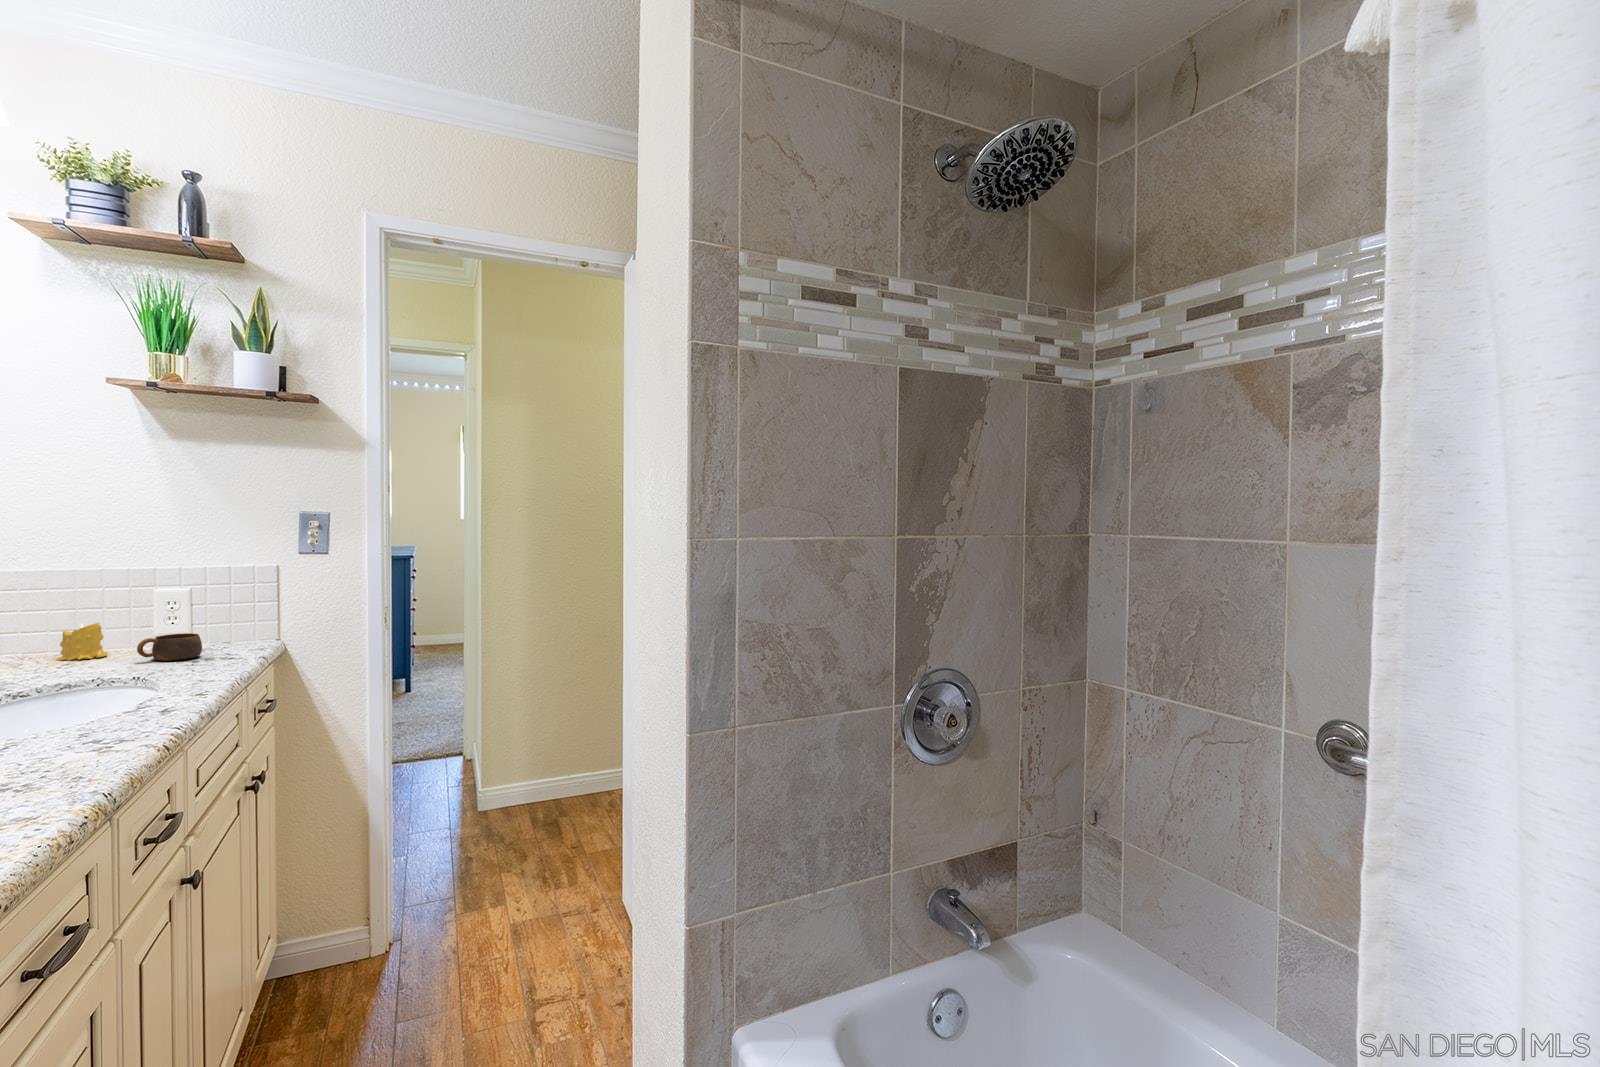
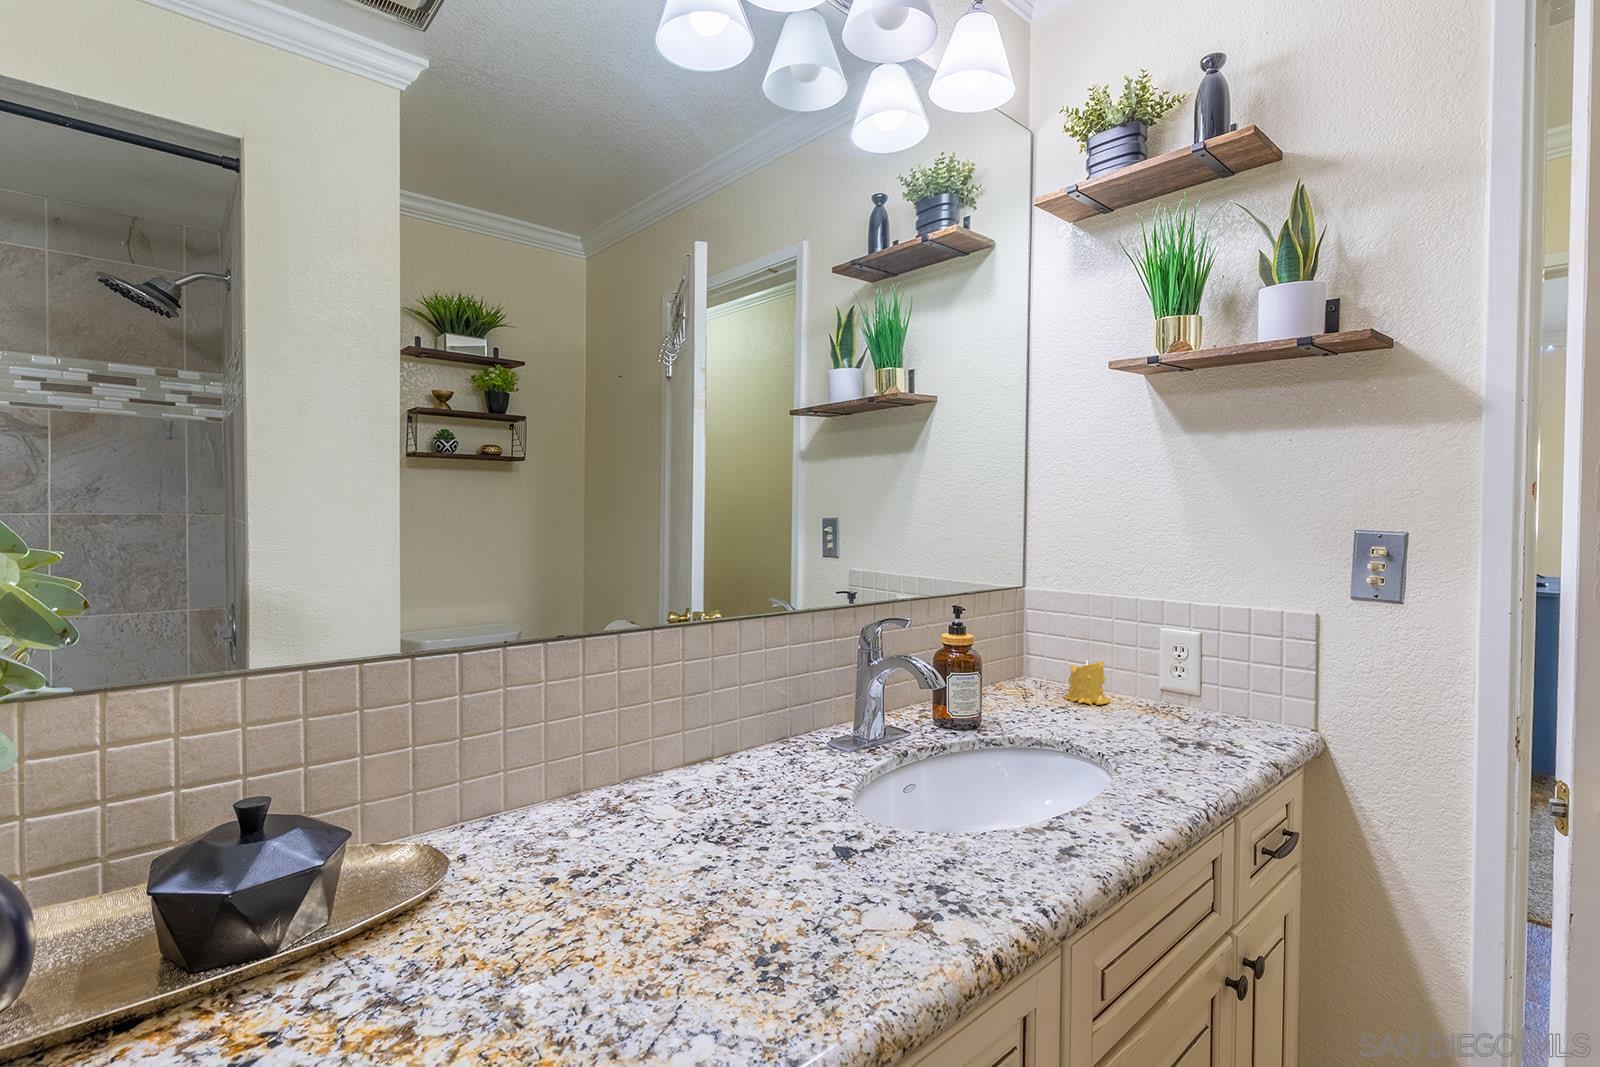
cup: present [137,633,202,661] -> none [1124,695,1200,736]

